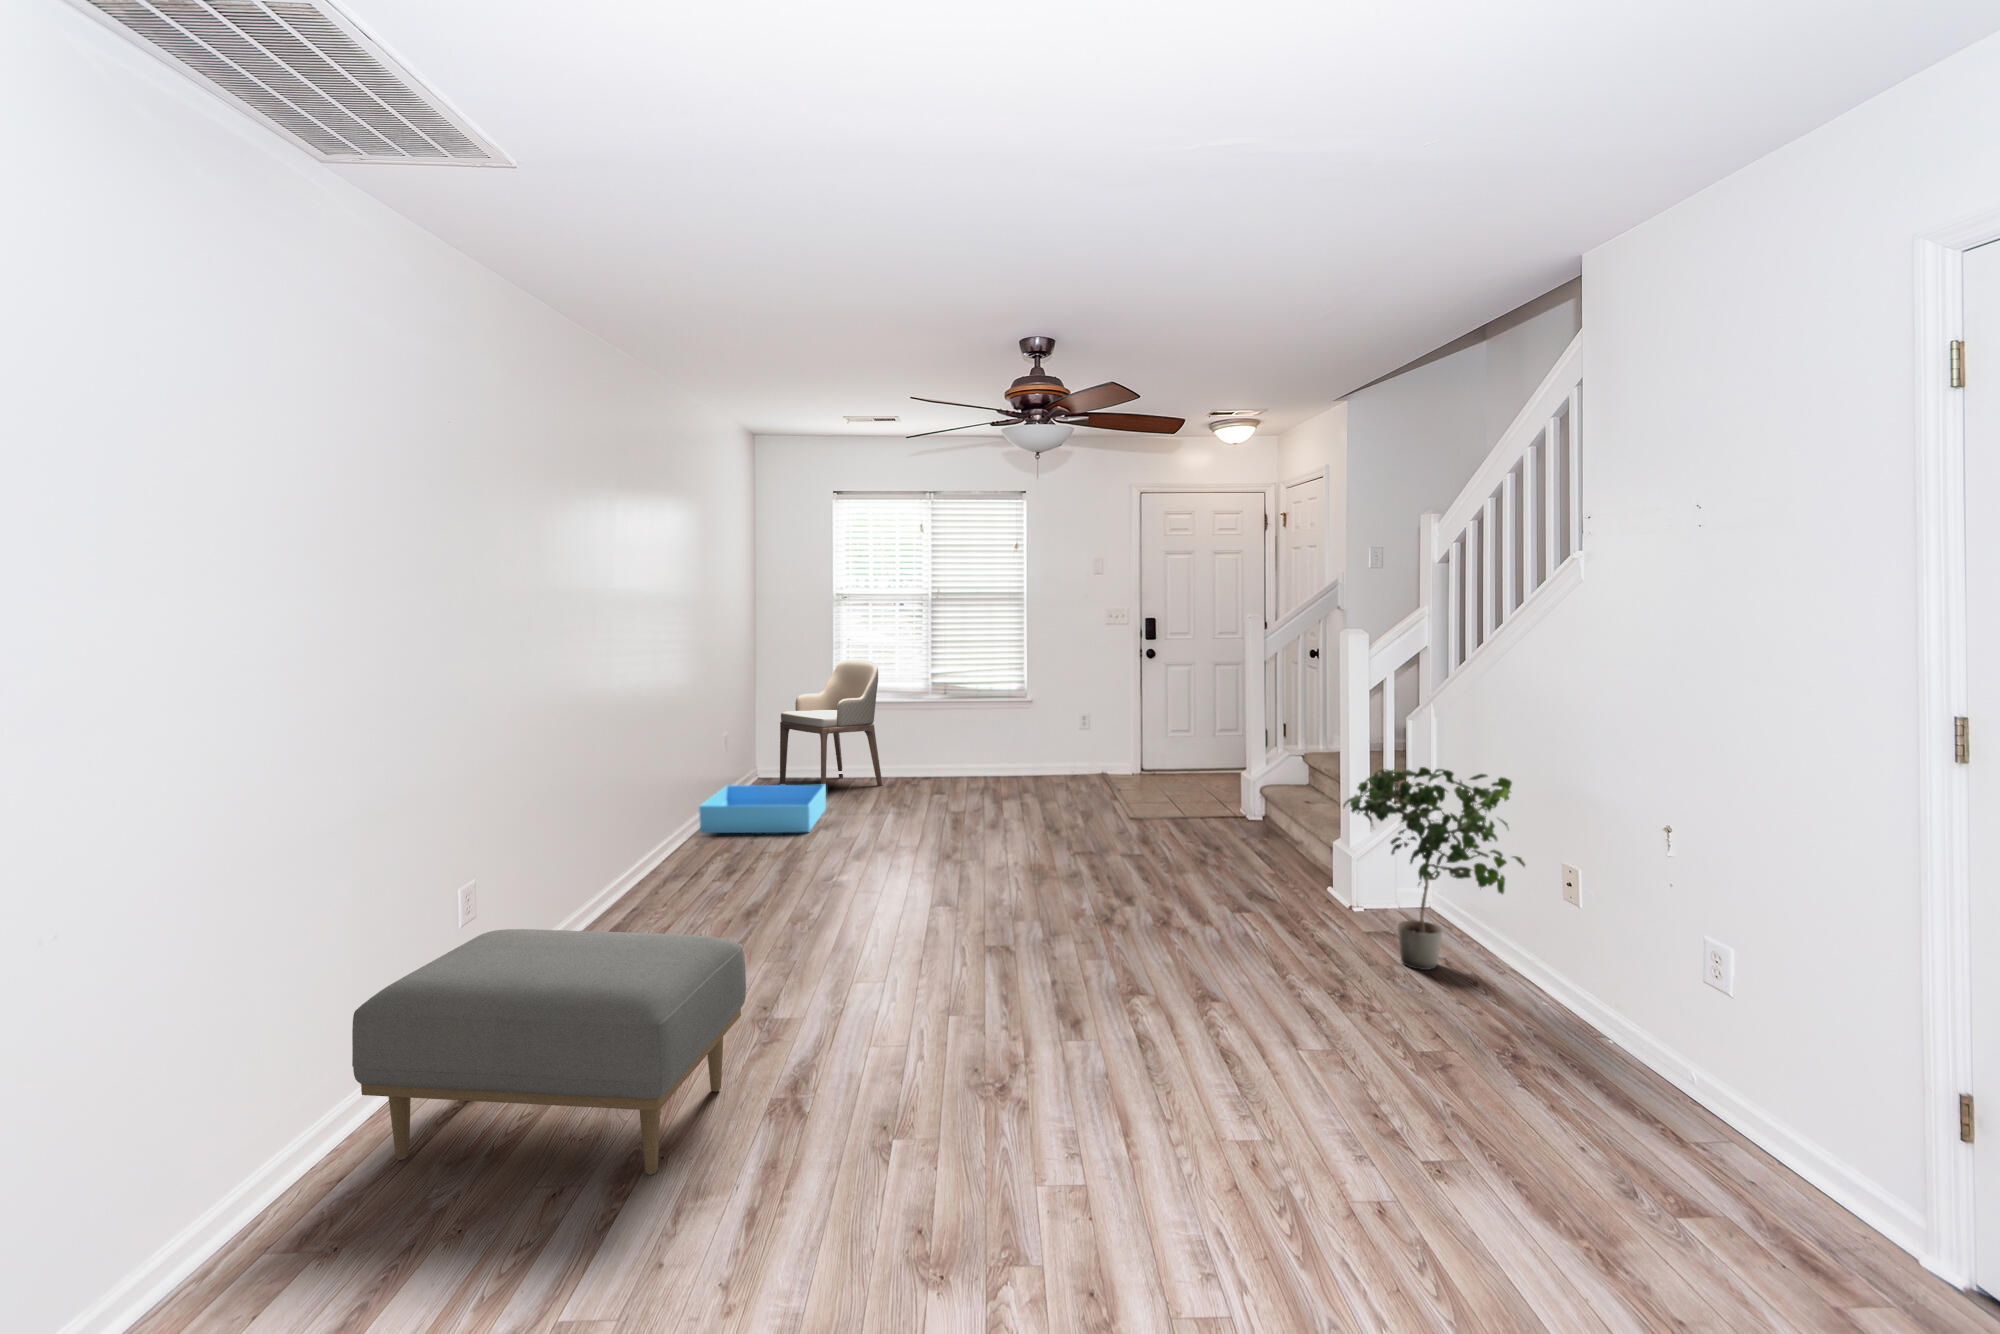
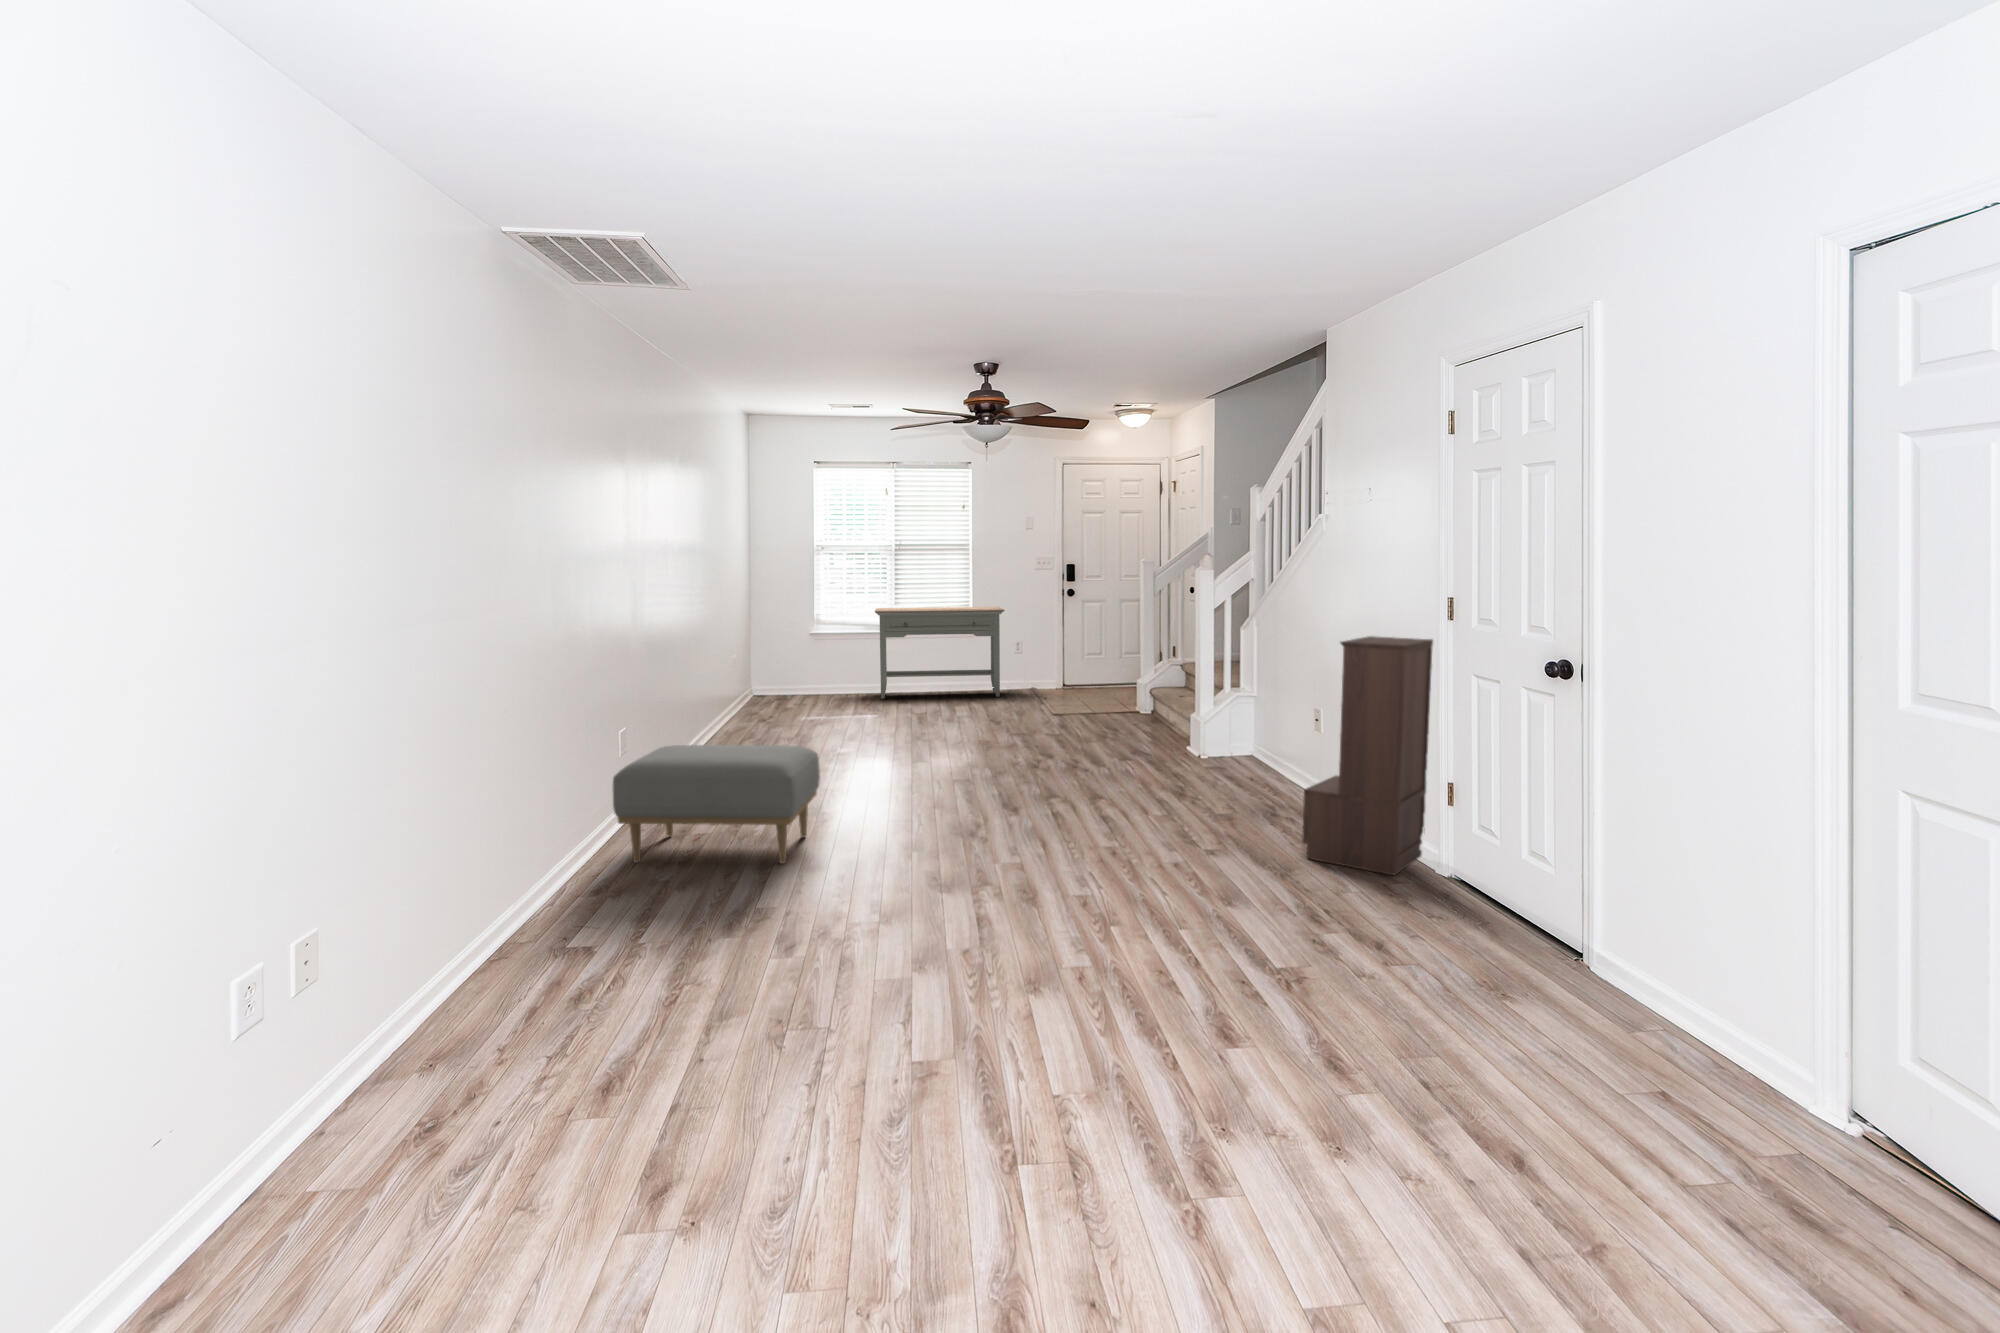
armchair: present [780,660,882,786] -> none [774,599,857,706]
console table: none [904,671,1068,786] -> present [875,607,1005,699]
potted plant: present [1343,767,1525,970] -> none [1188,654,1297,784]
bookshelf: none [1626,772,1896,1280] -> present [1302,636,1433,875]
storage bin: present [699,785,826,833] -> none [725,695,818,728]

